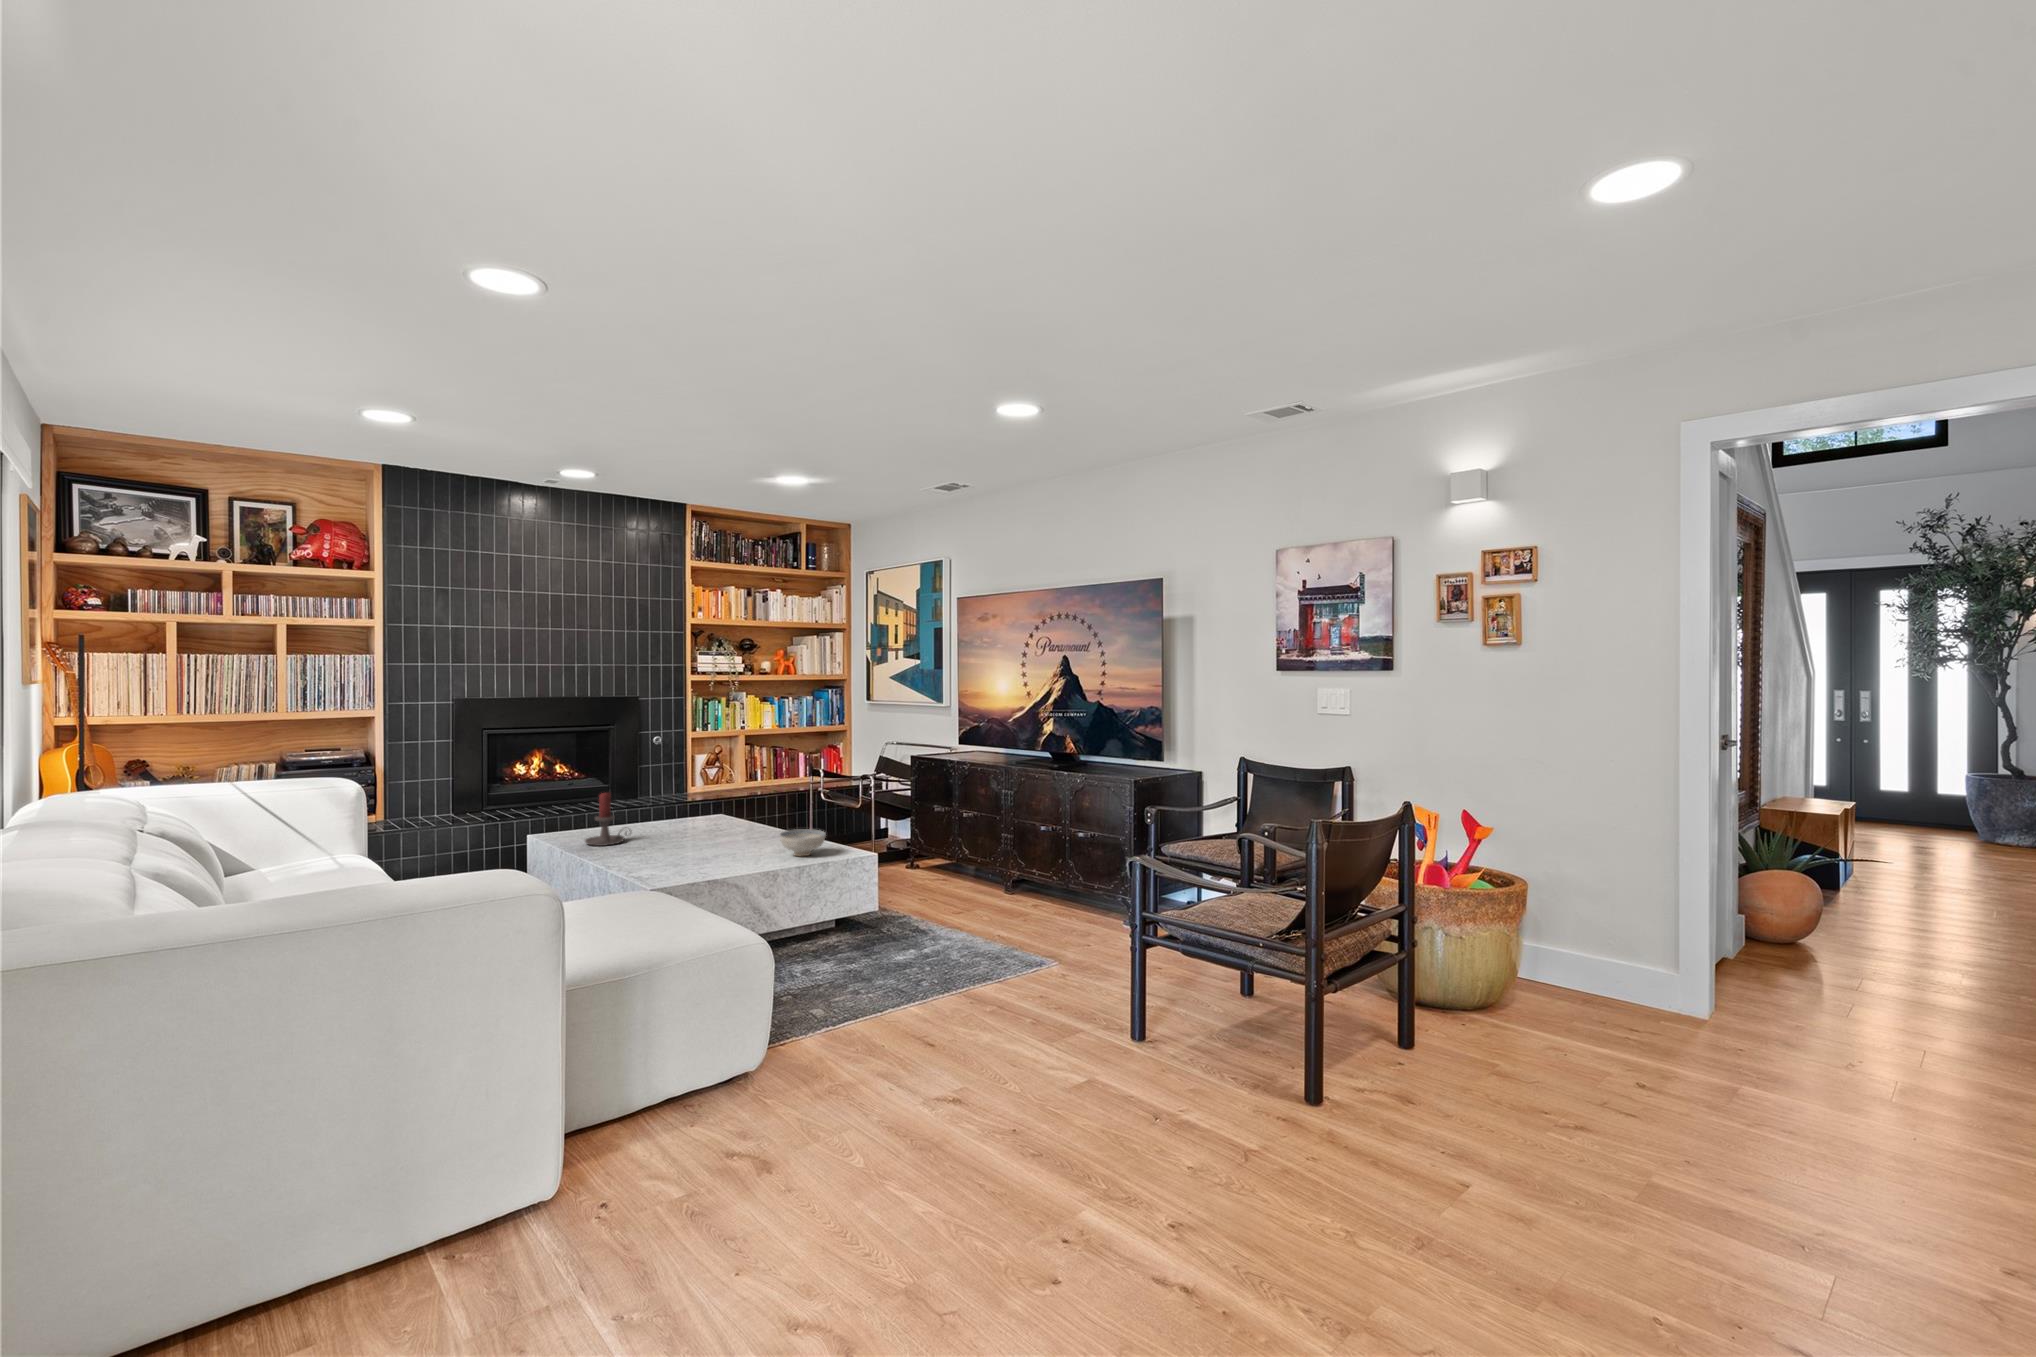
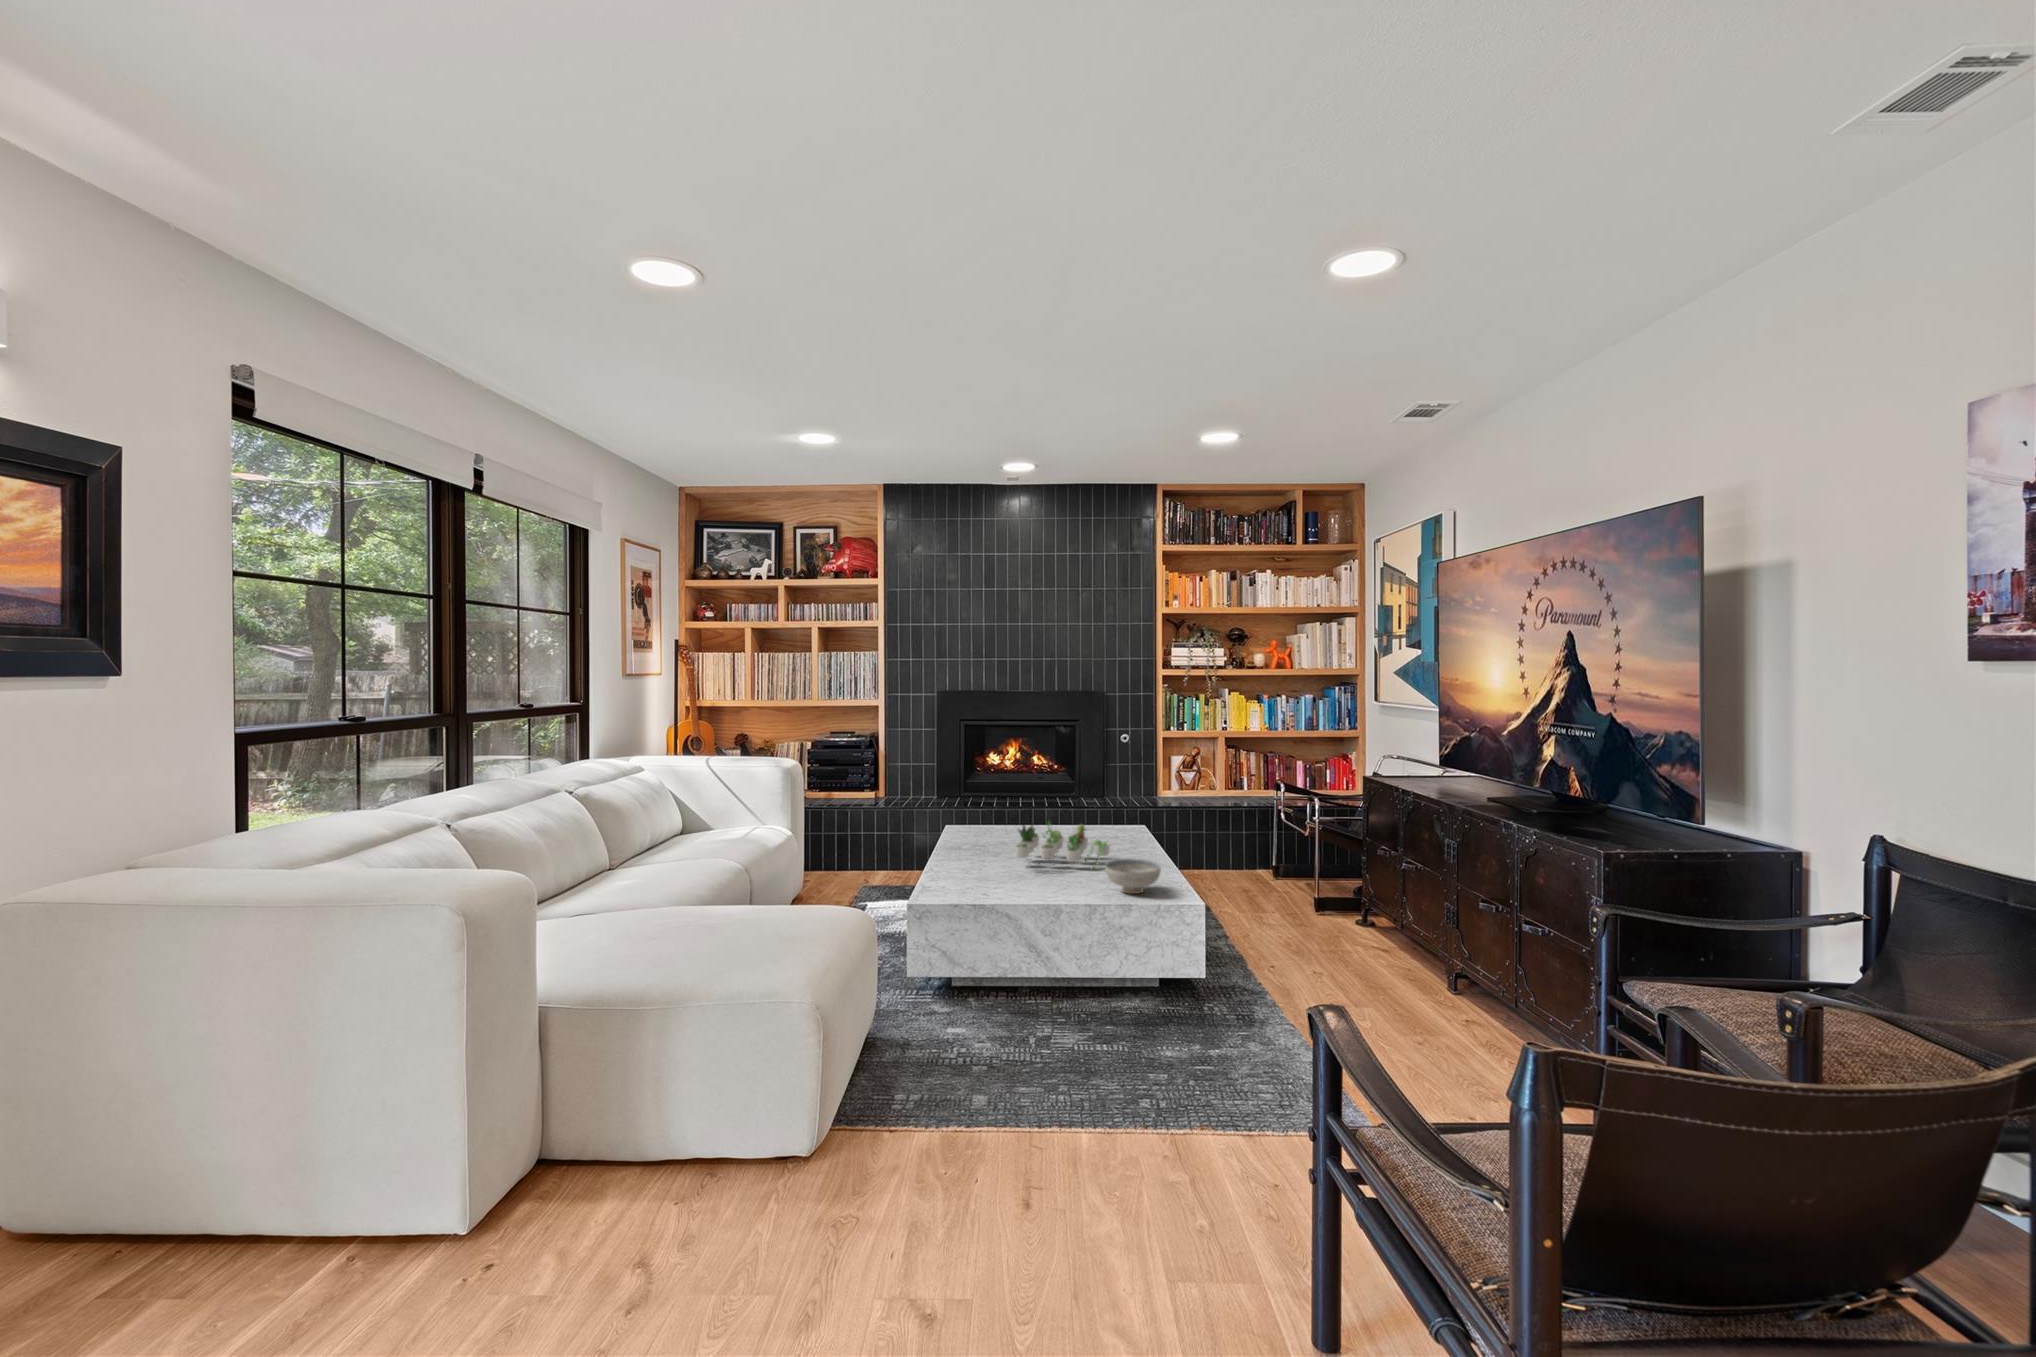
candle holder: present [585,793,632,846] -> none [966,792,1015,848]
succulent plant: none [662,808,749,849] -> present [1015,824,1110,869]

